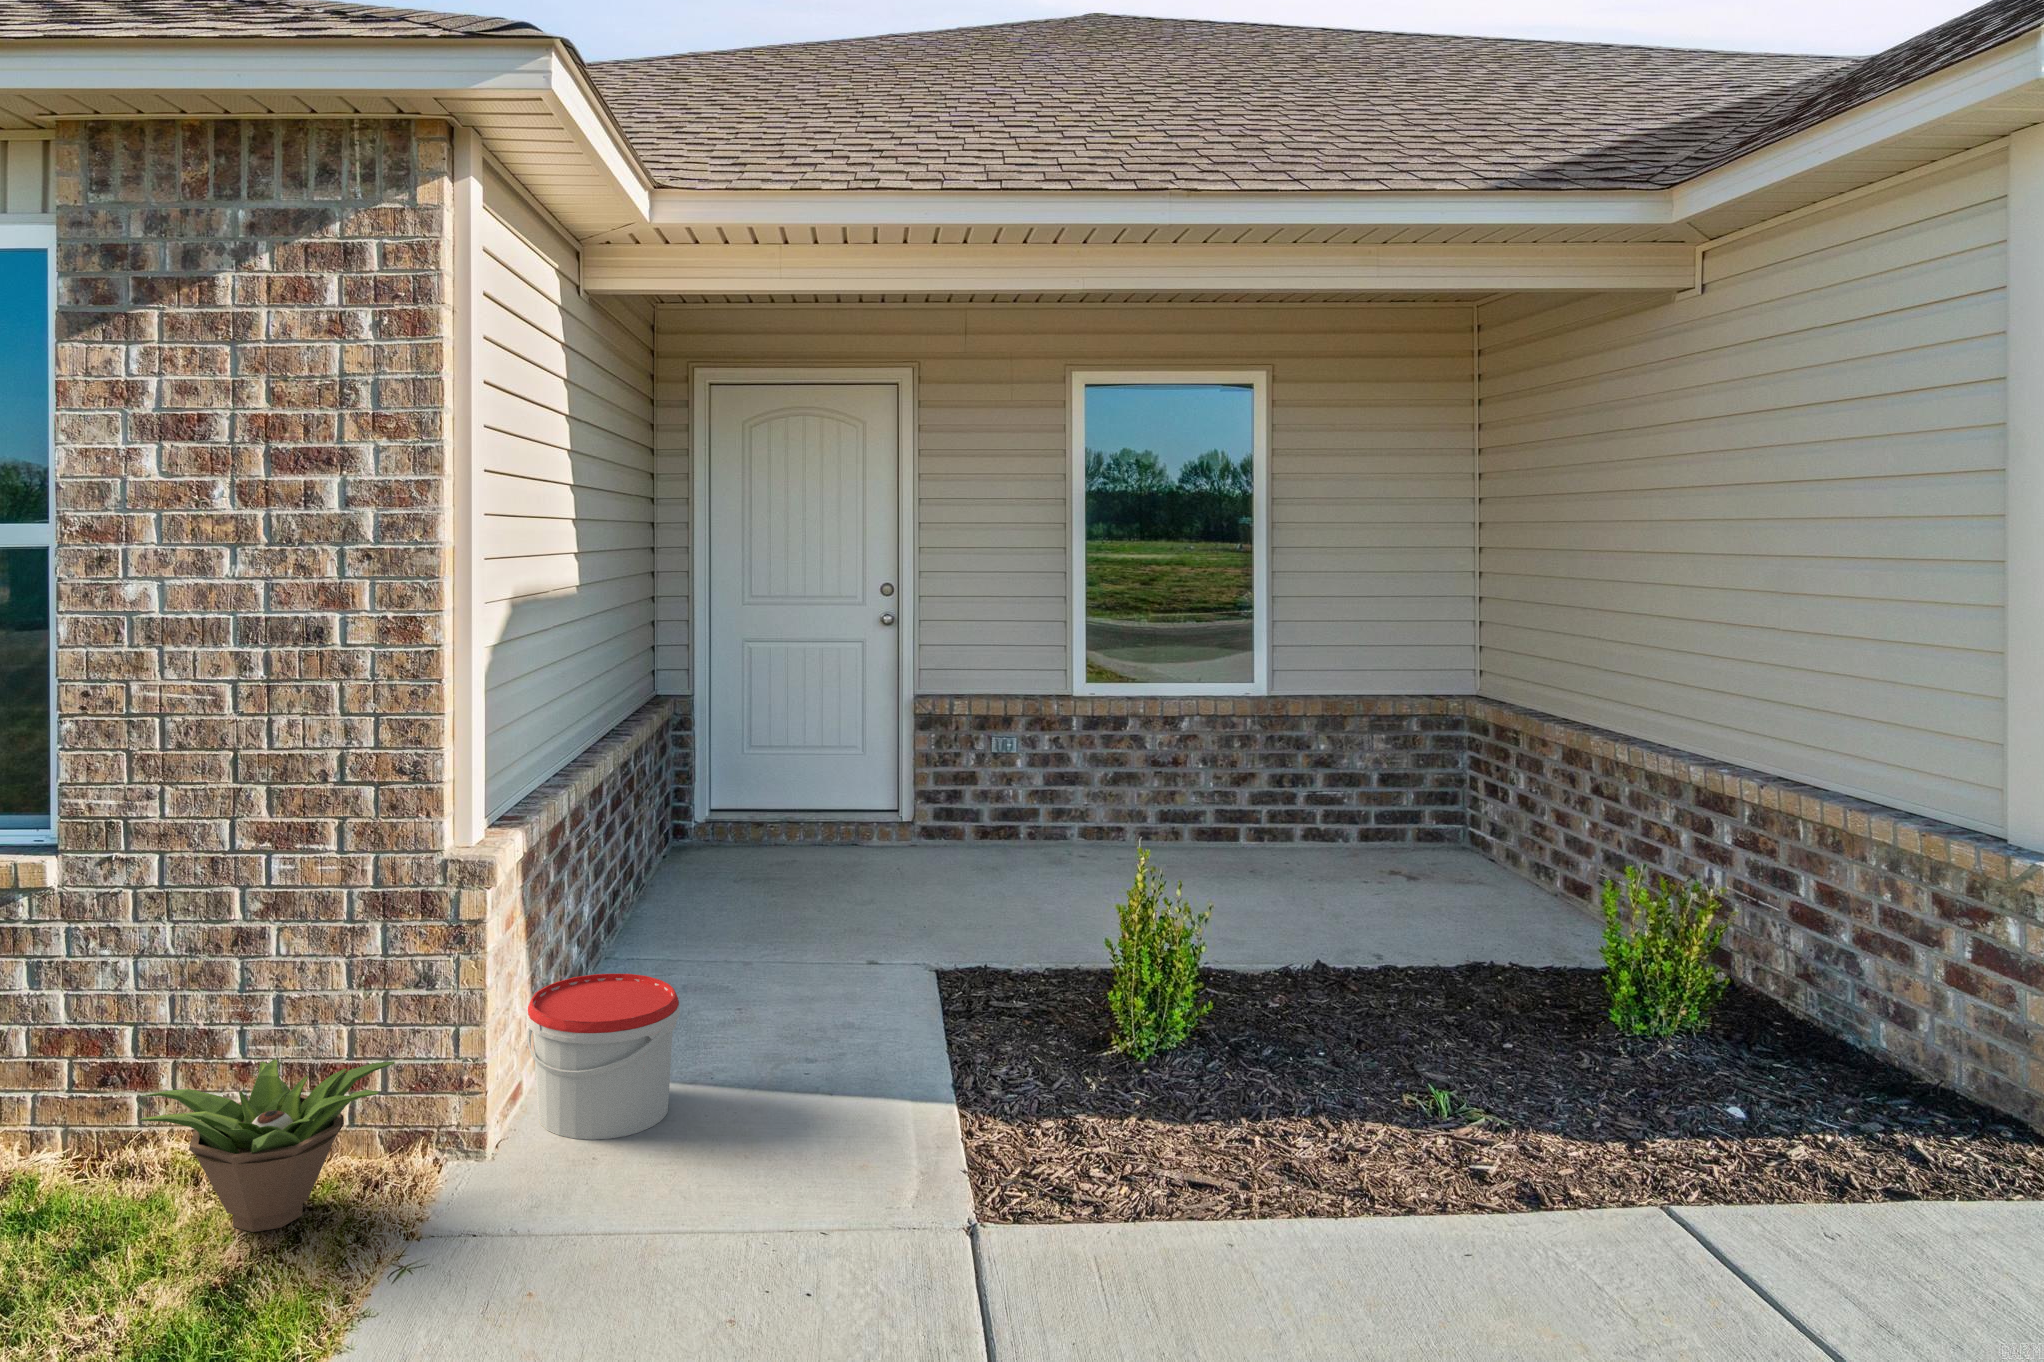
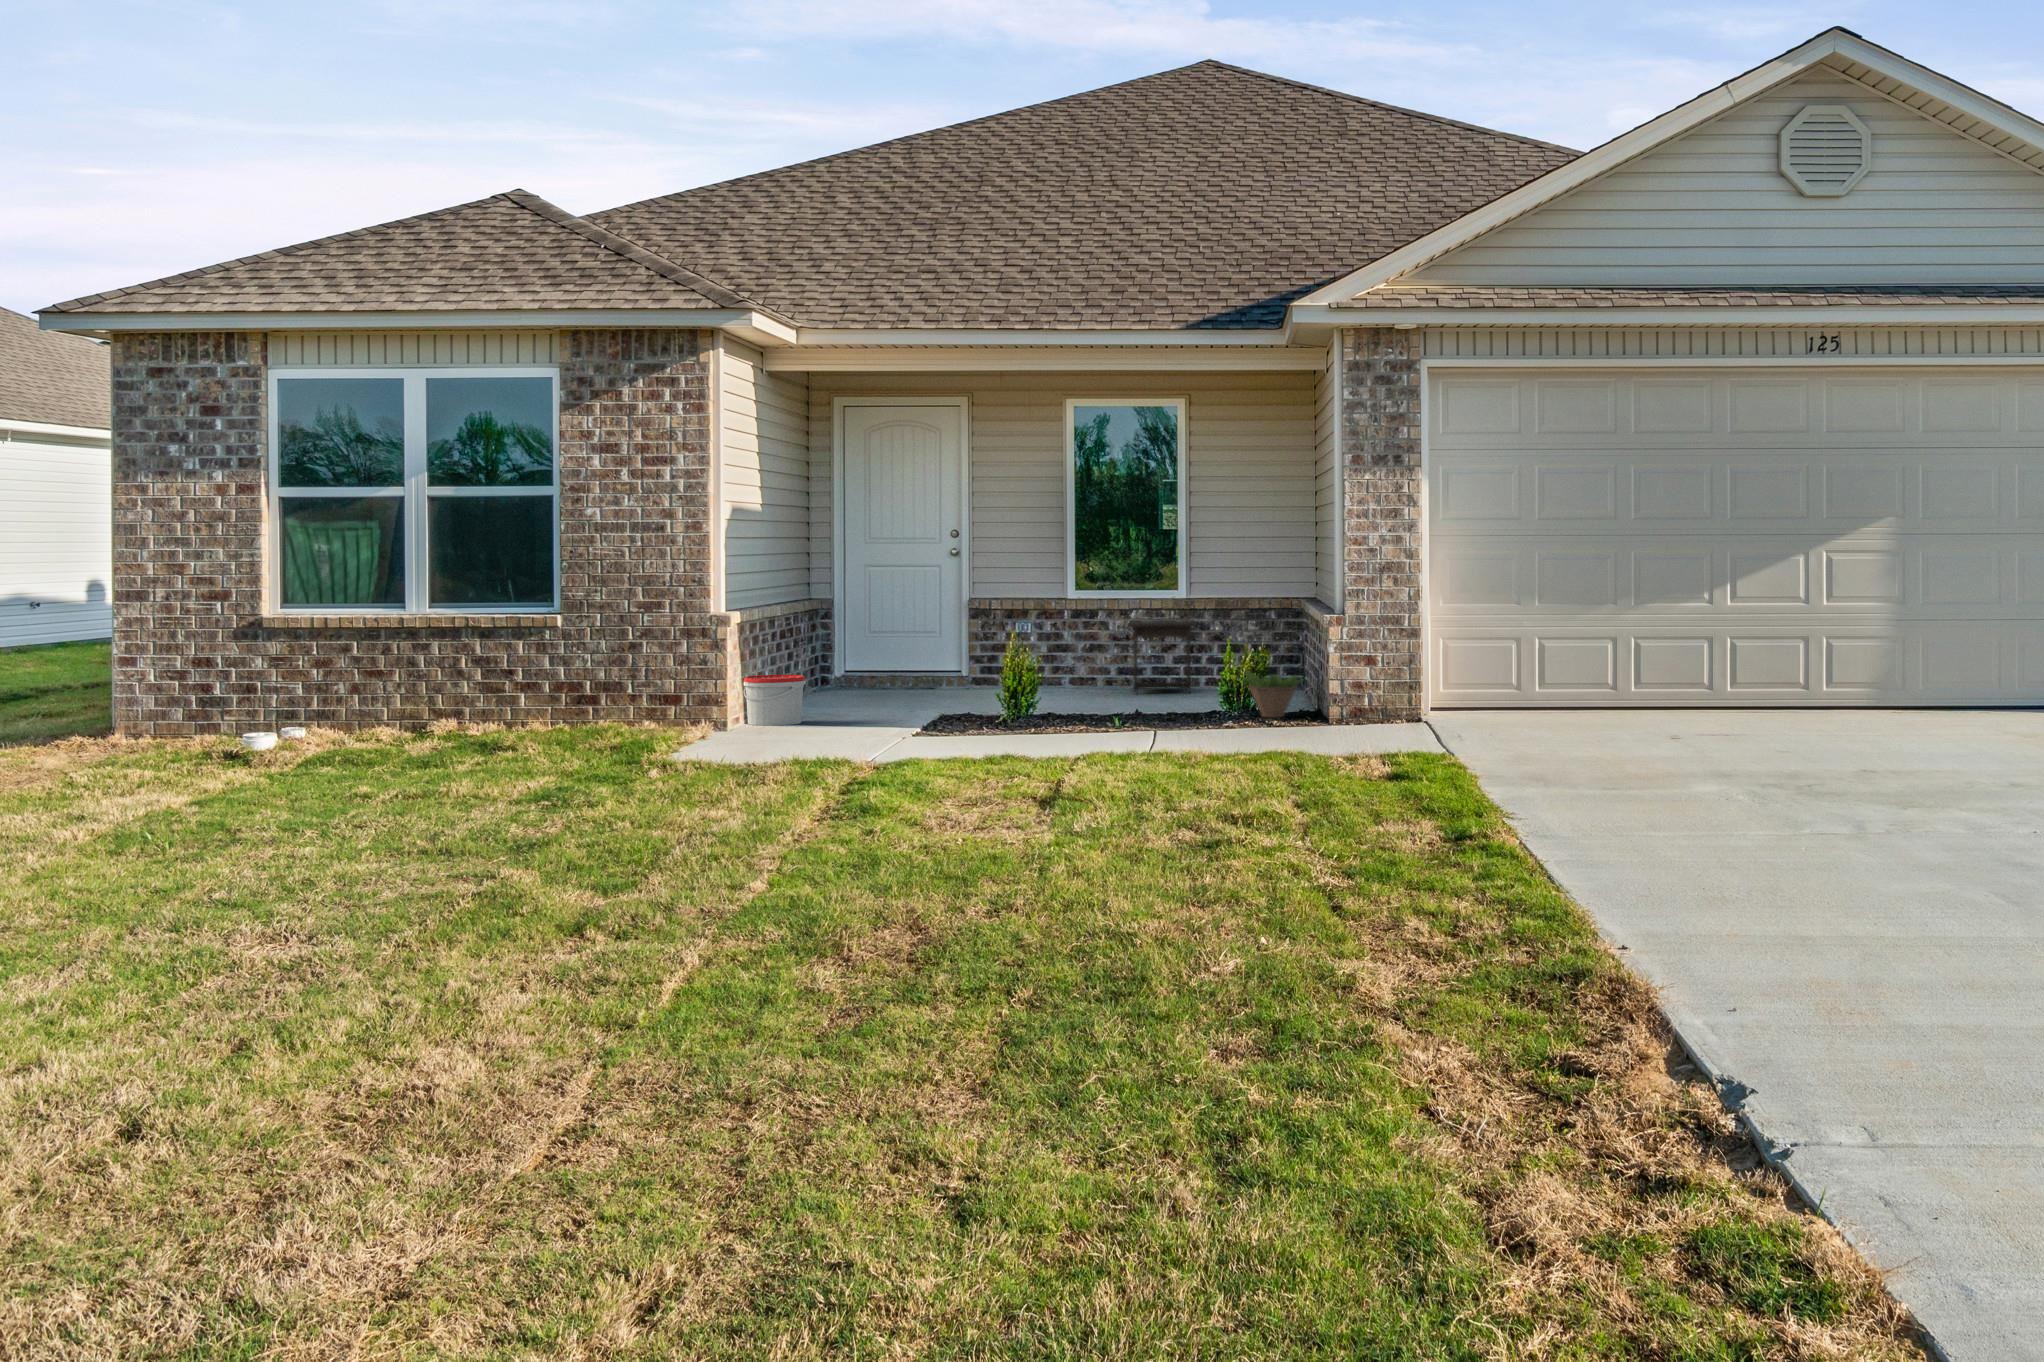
side table: none [1184,733,1347,884] -> present [1129,621,1195,694]
decorative plant: present [140,1059,395,1232] -> present [1240,671,1301,717]

